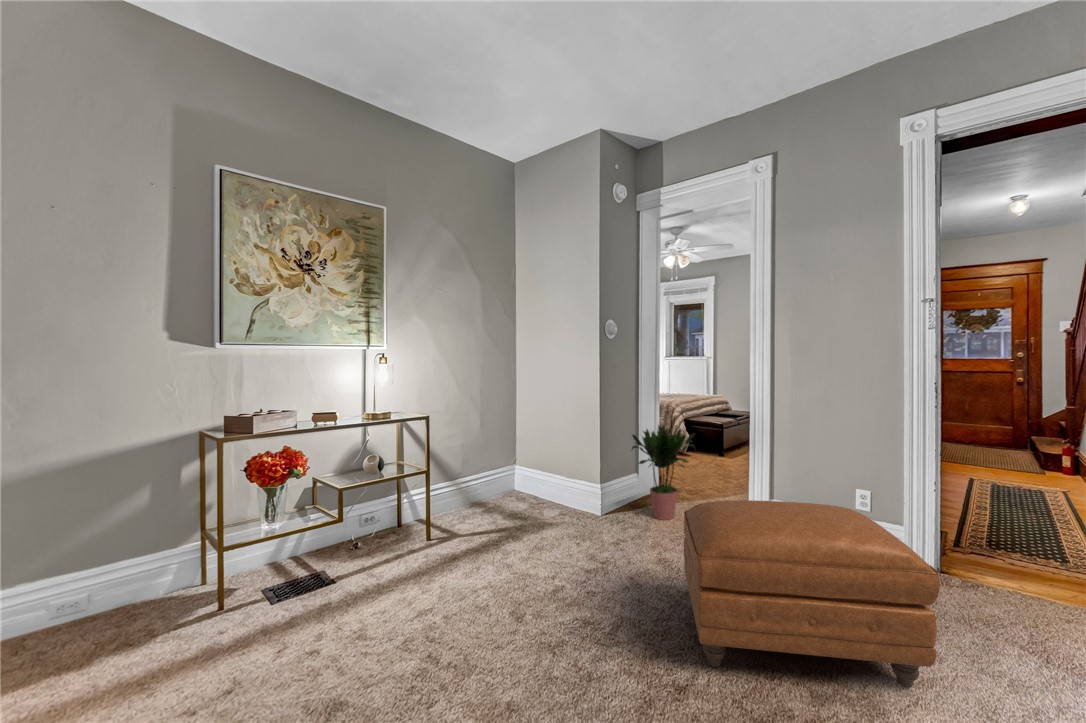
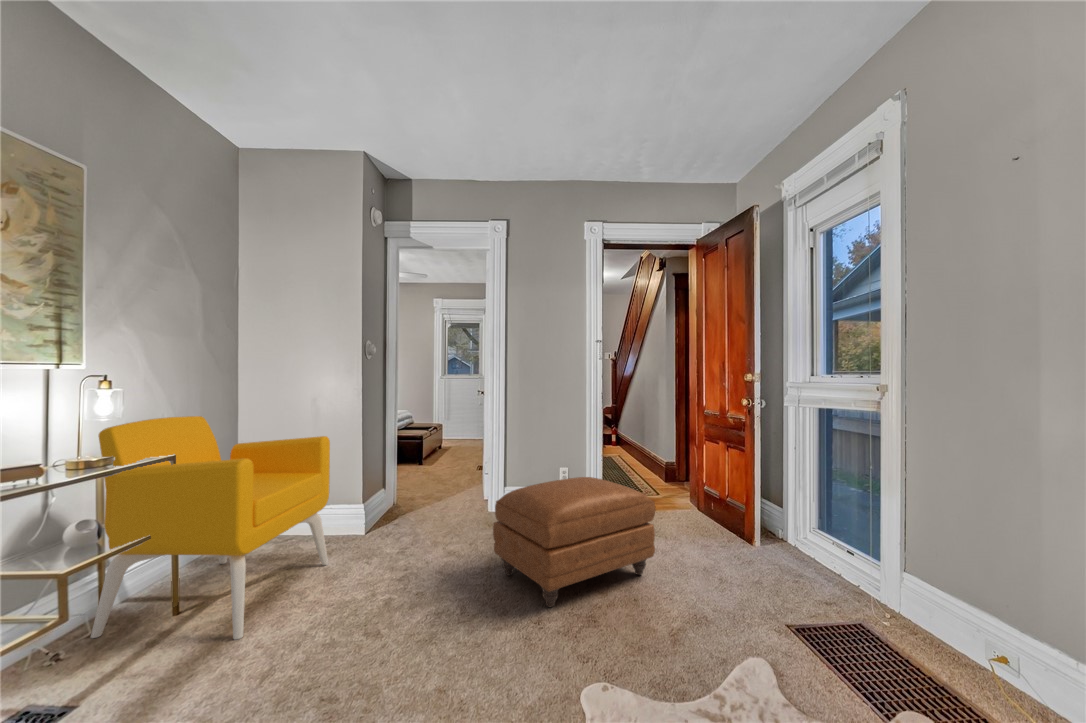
armchair: none [383,388,547,573] -> present [91,416,330,639]
potted plant: present [632,425,695,520] -> none [384,434,445,523]

